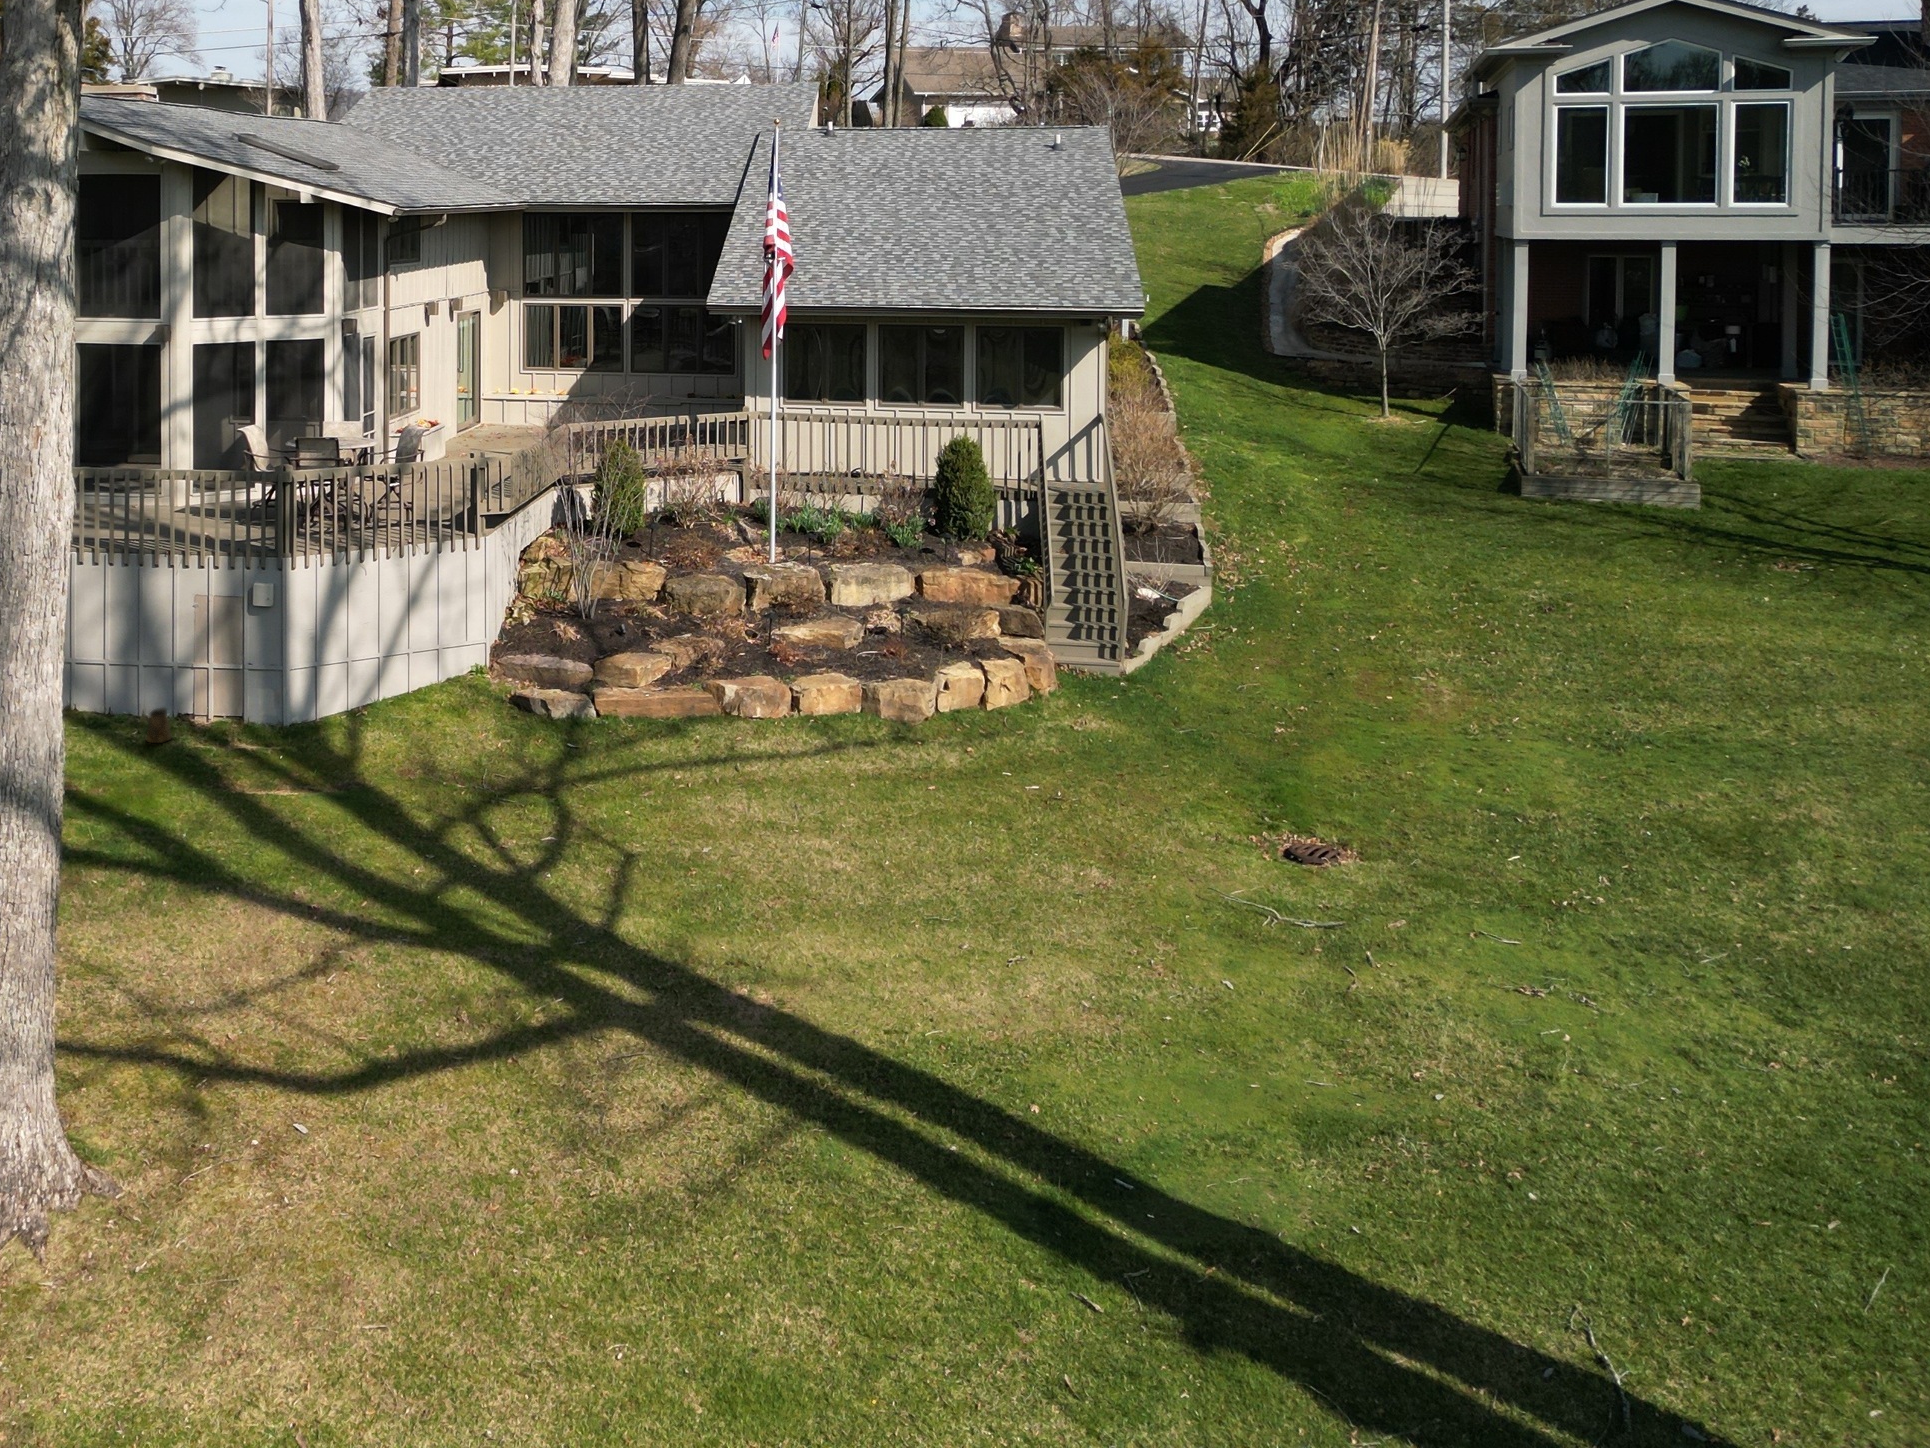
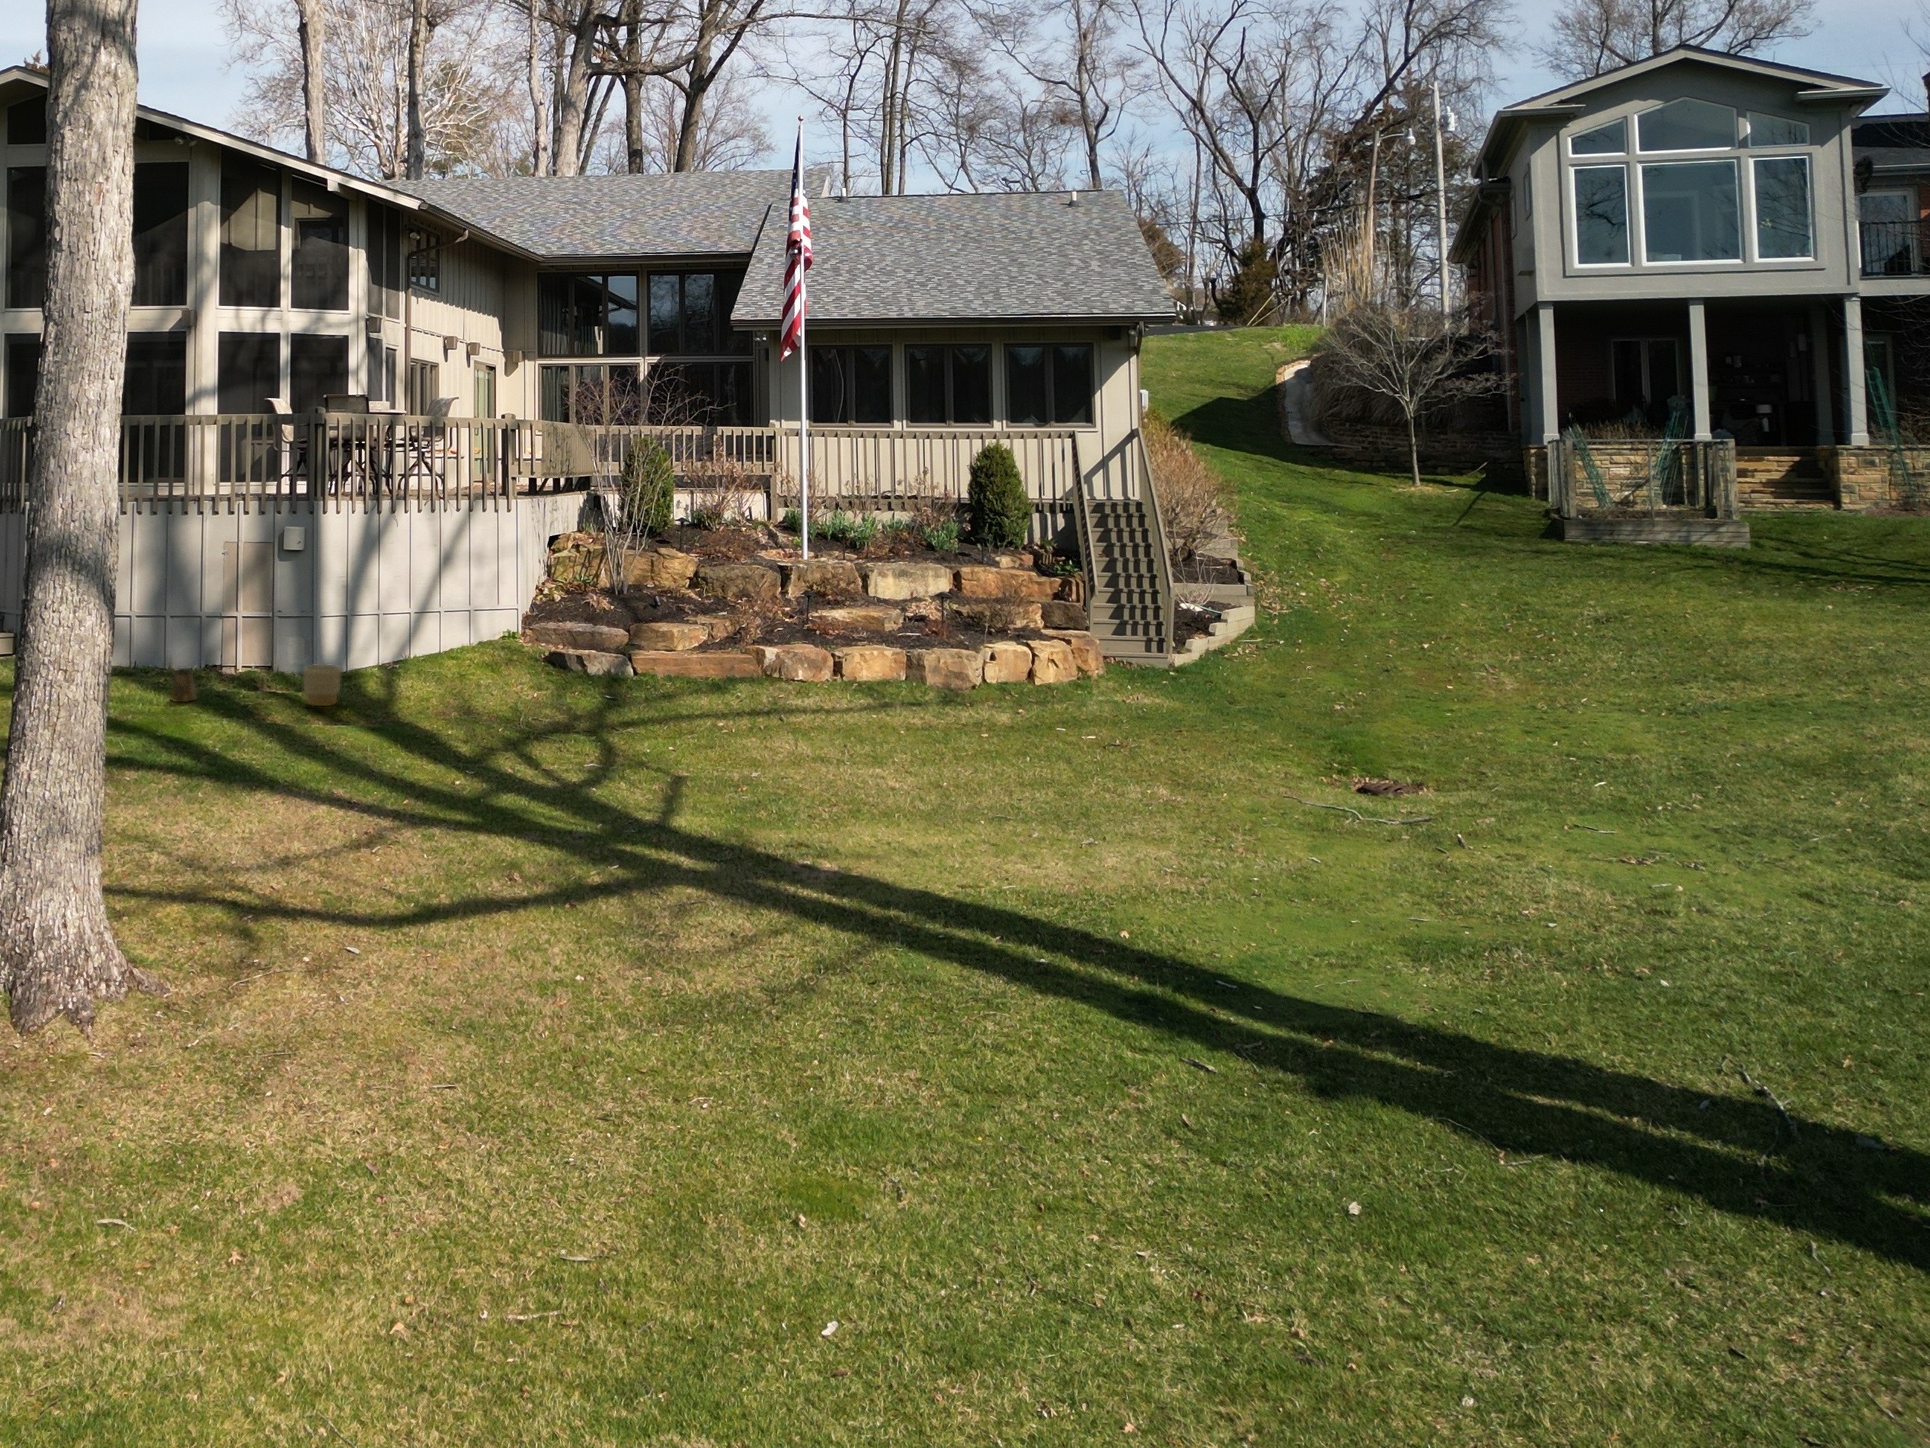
planter: none [276,704,312,747] -> present [304,664,341,706]

